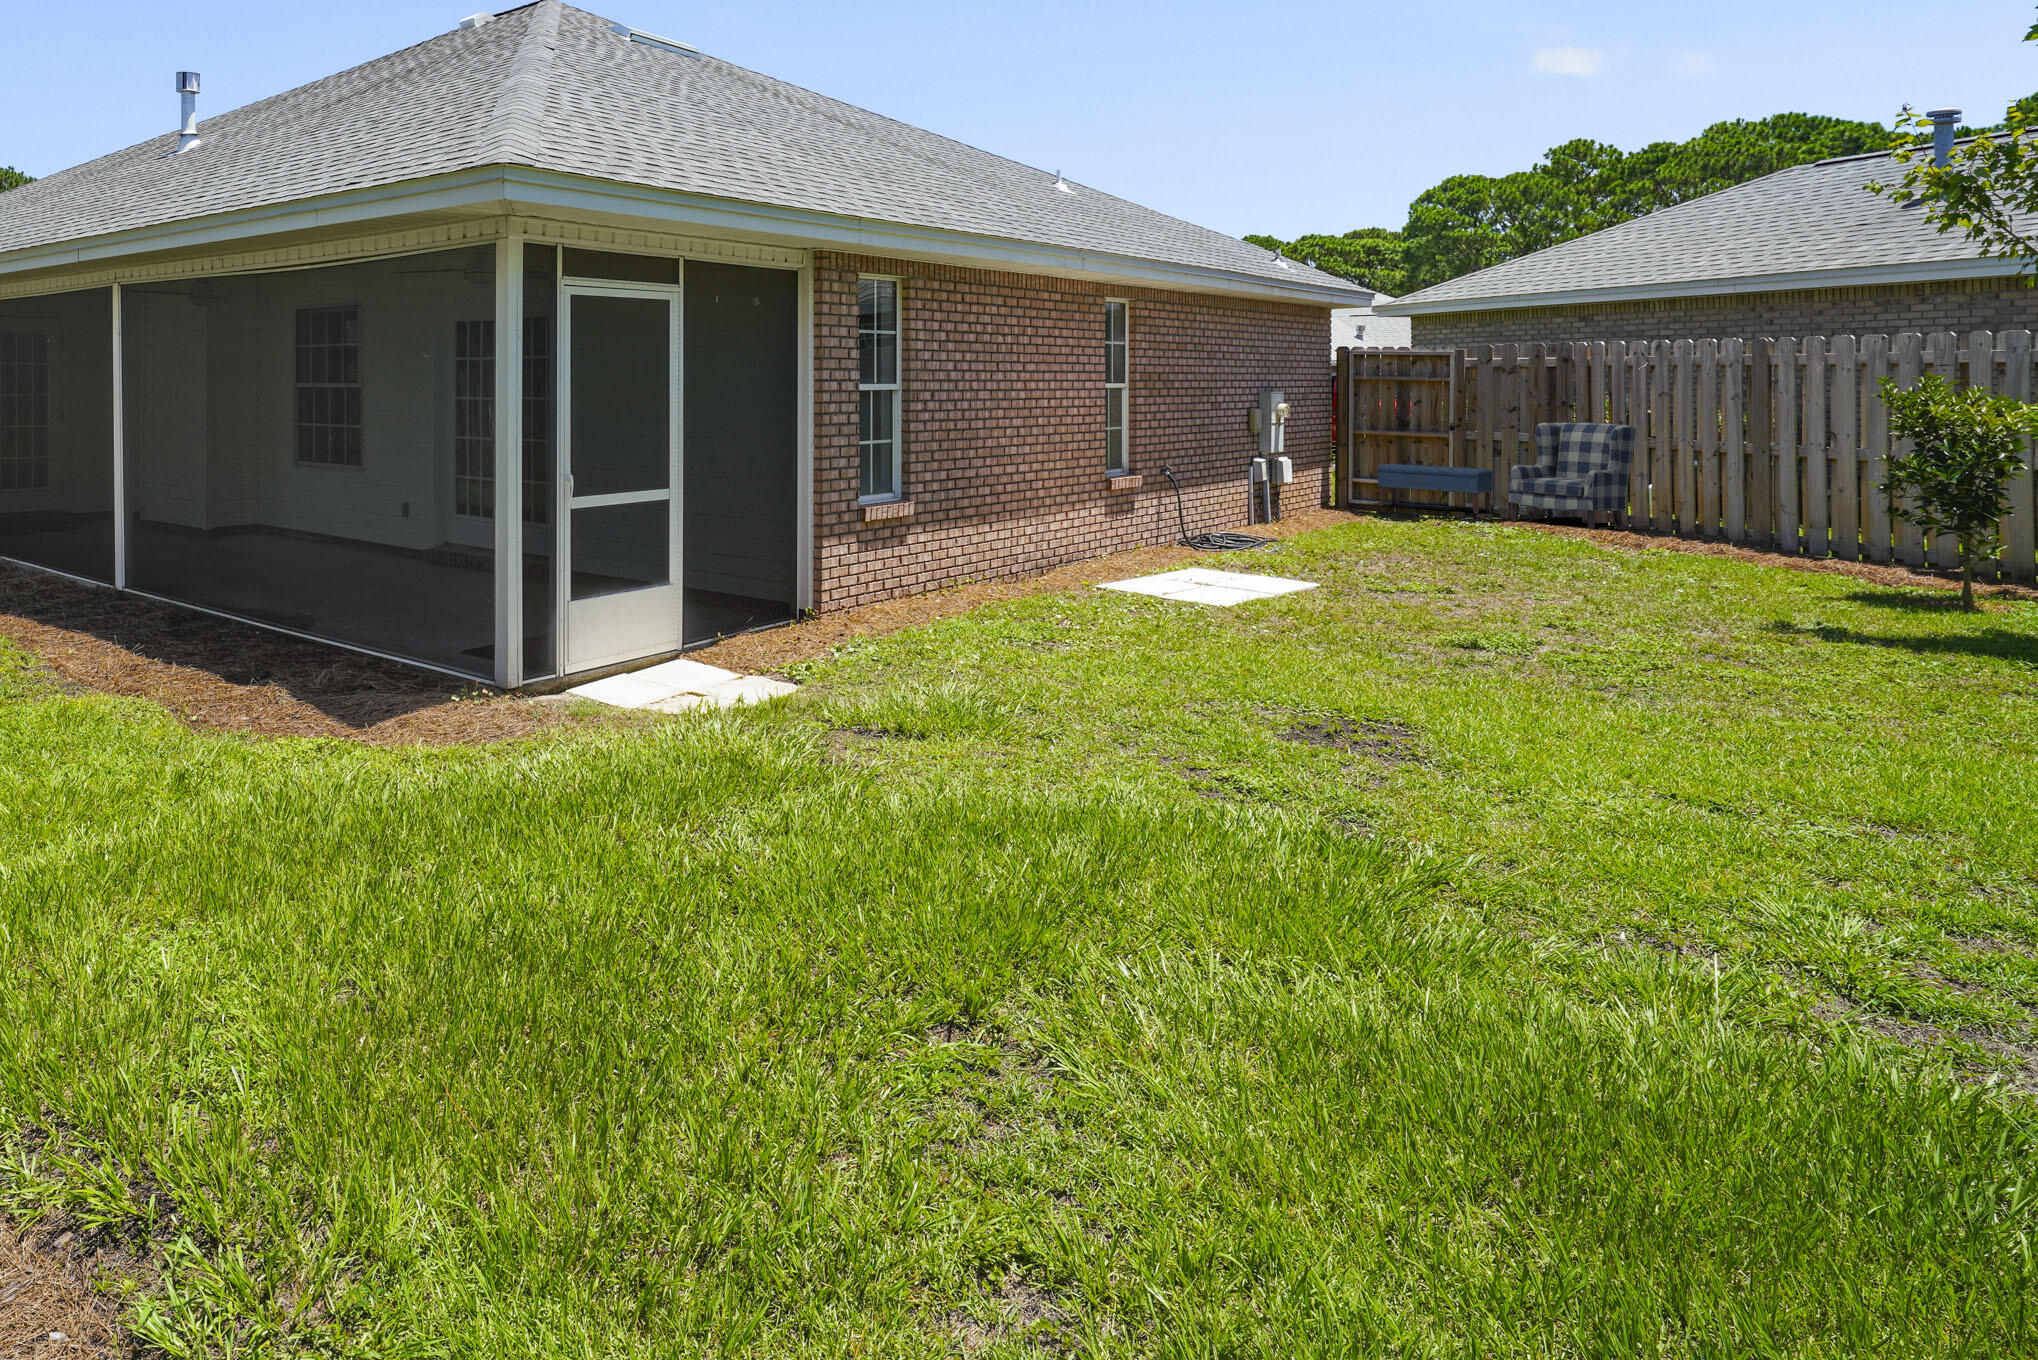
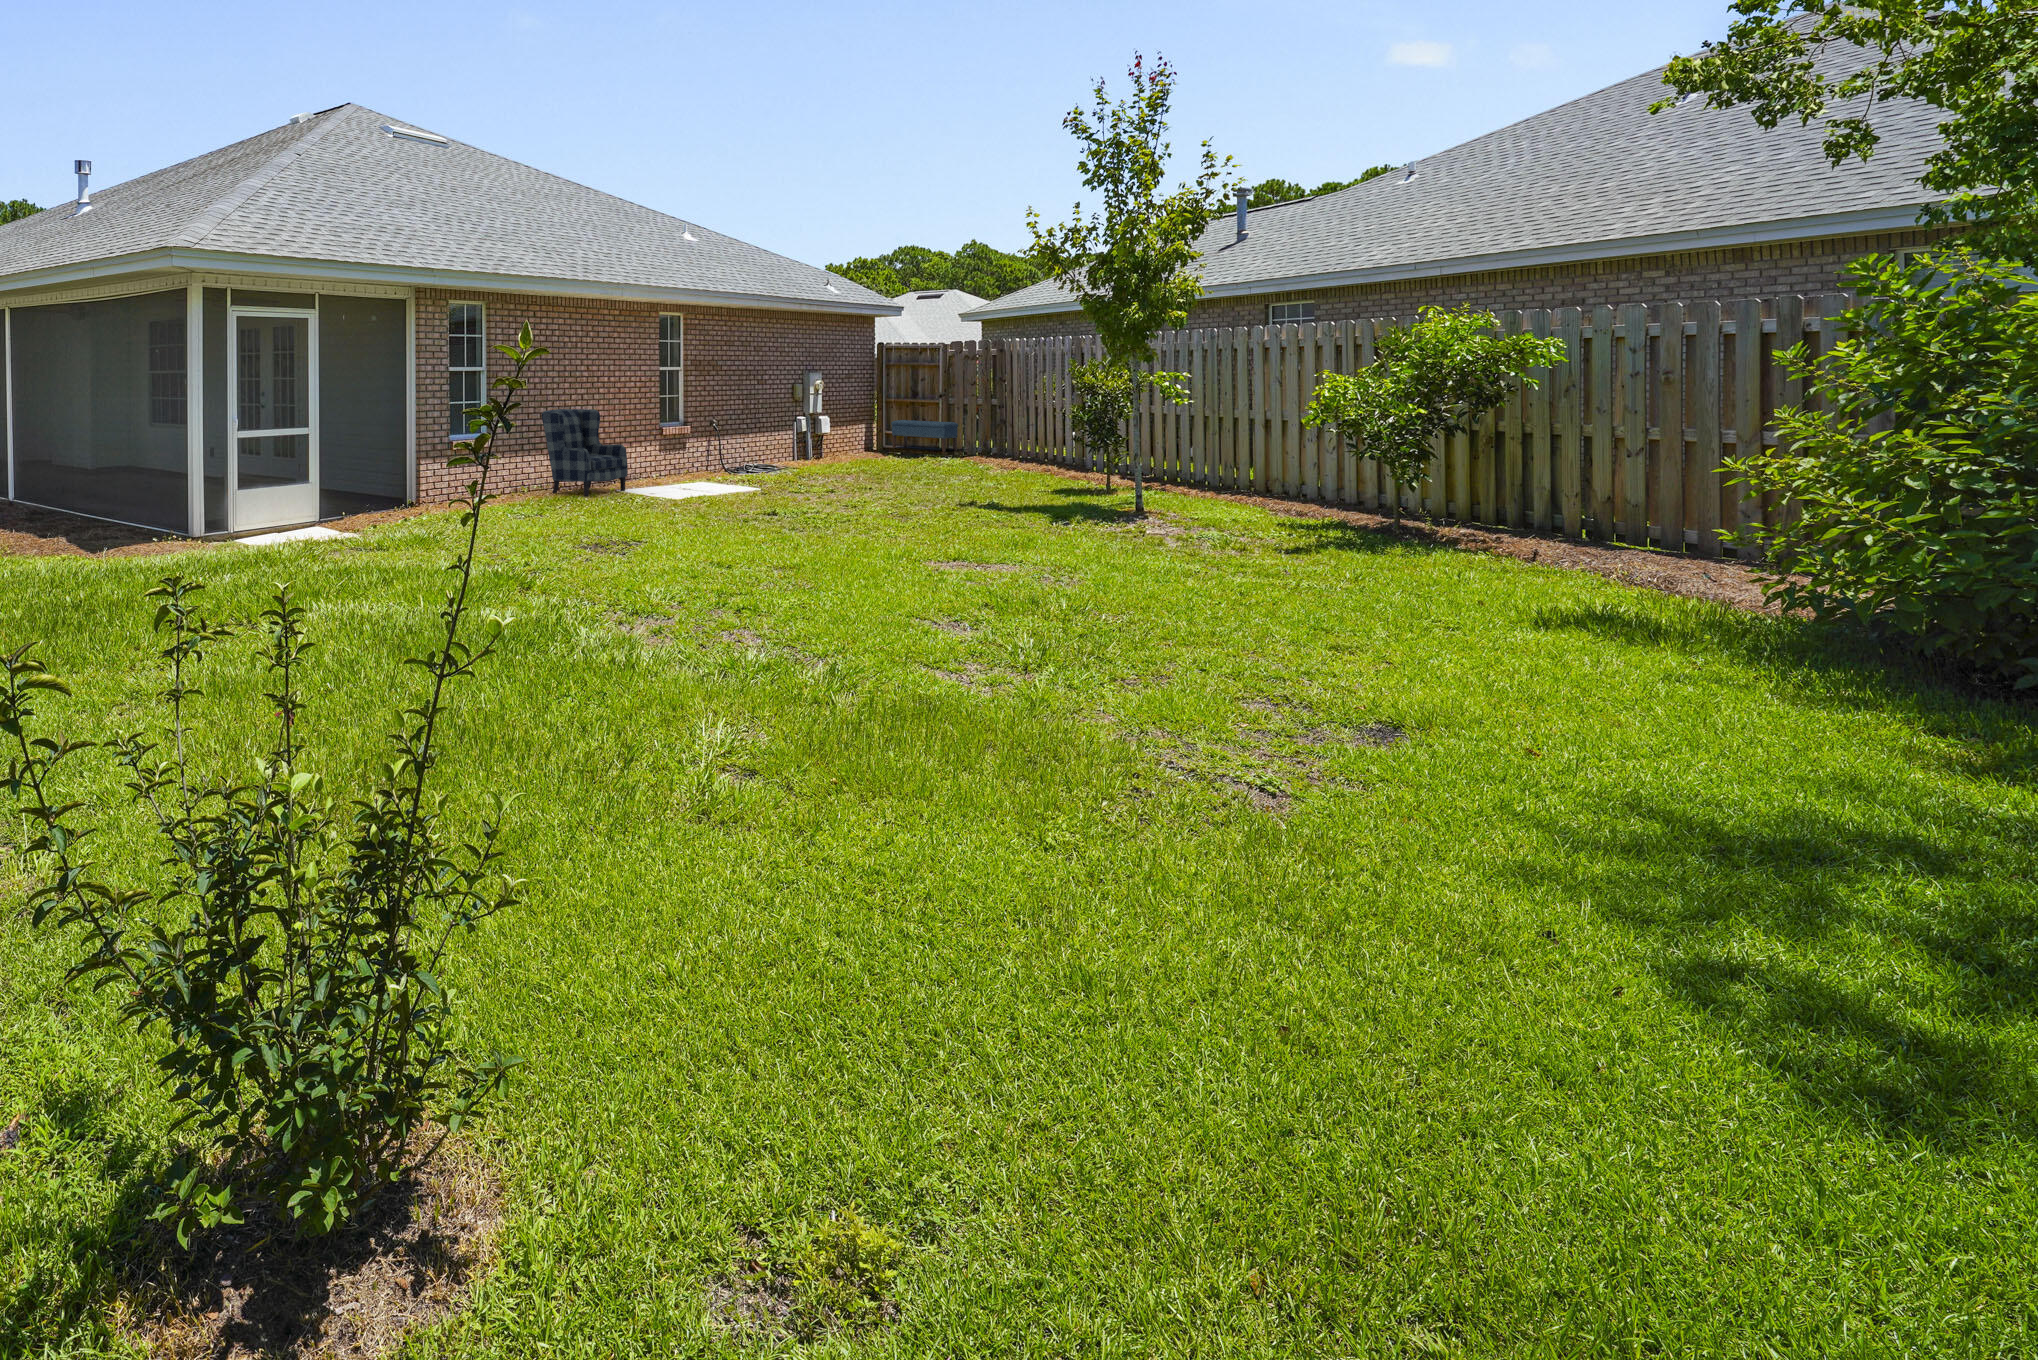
chair: present [1509,423,1636,529] -> present [542,409,628,497]

